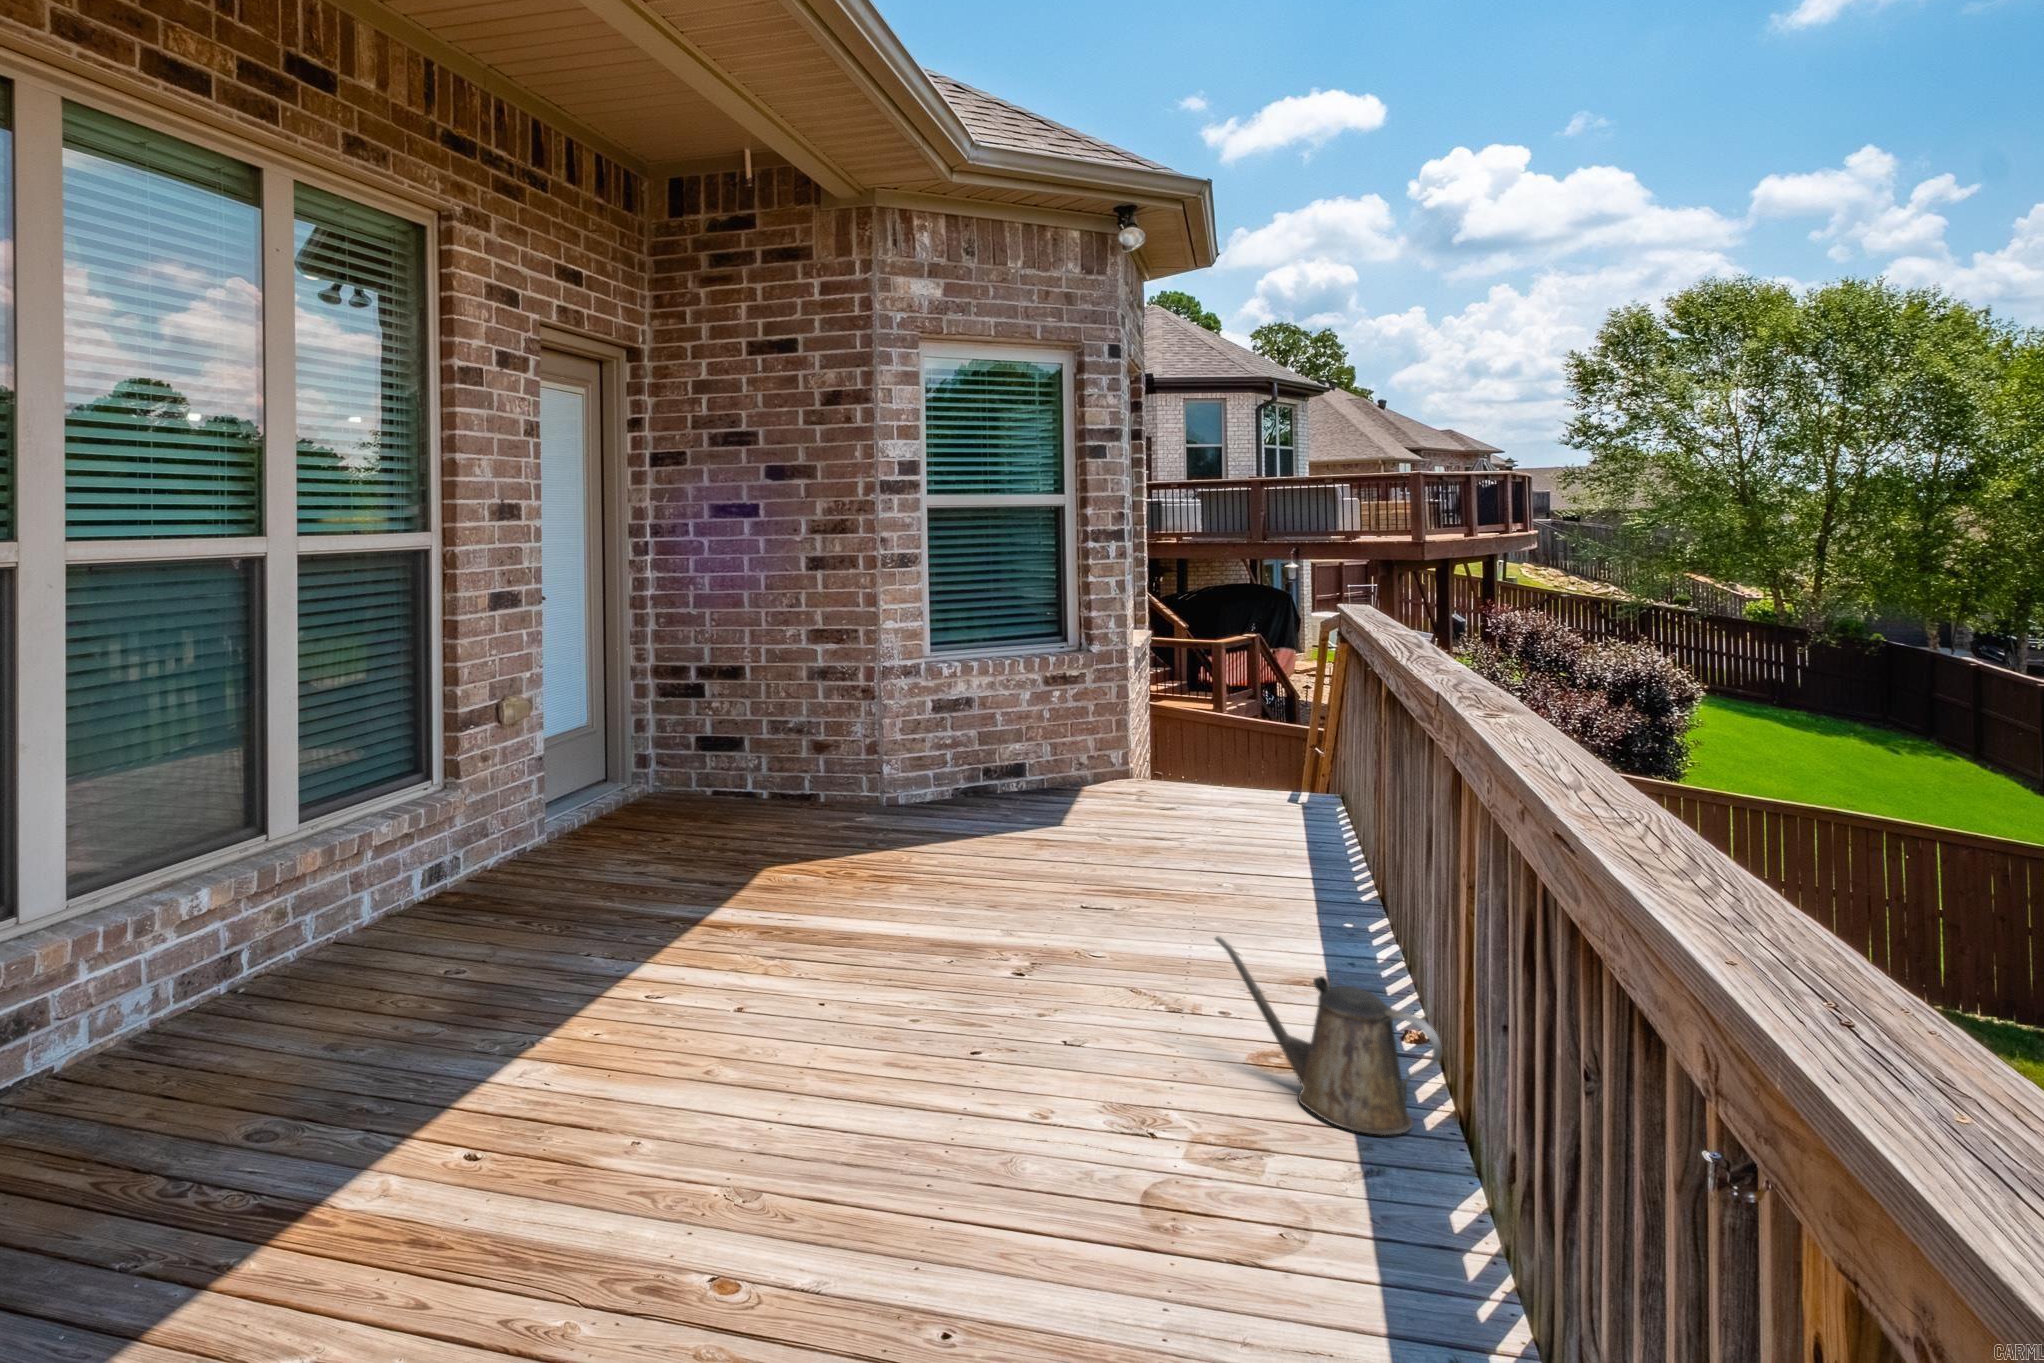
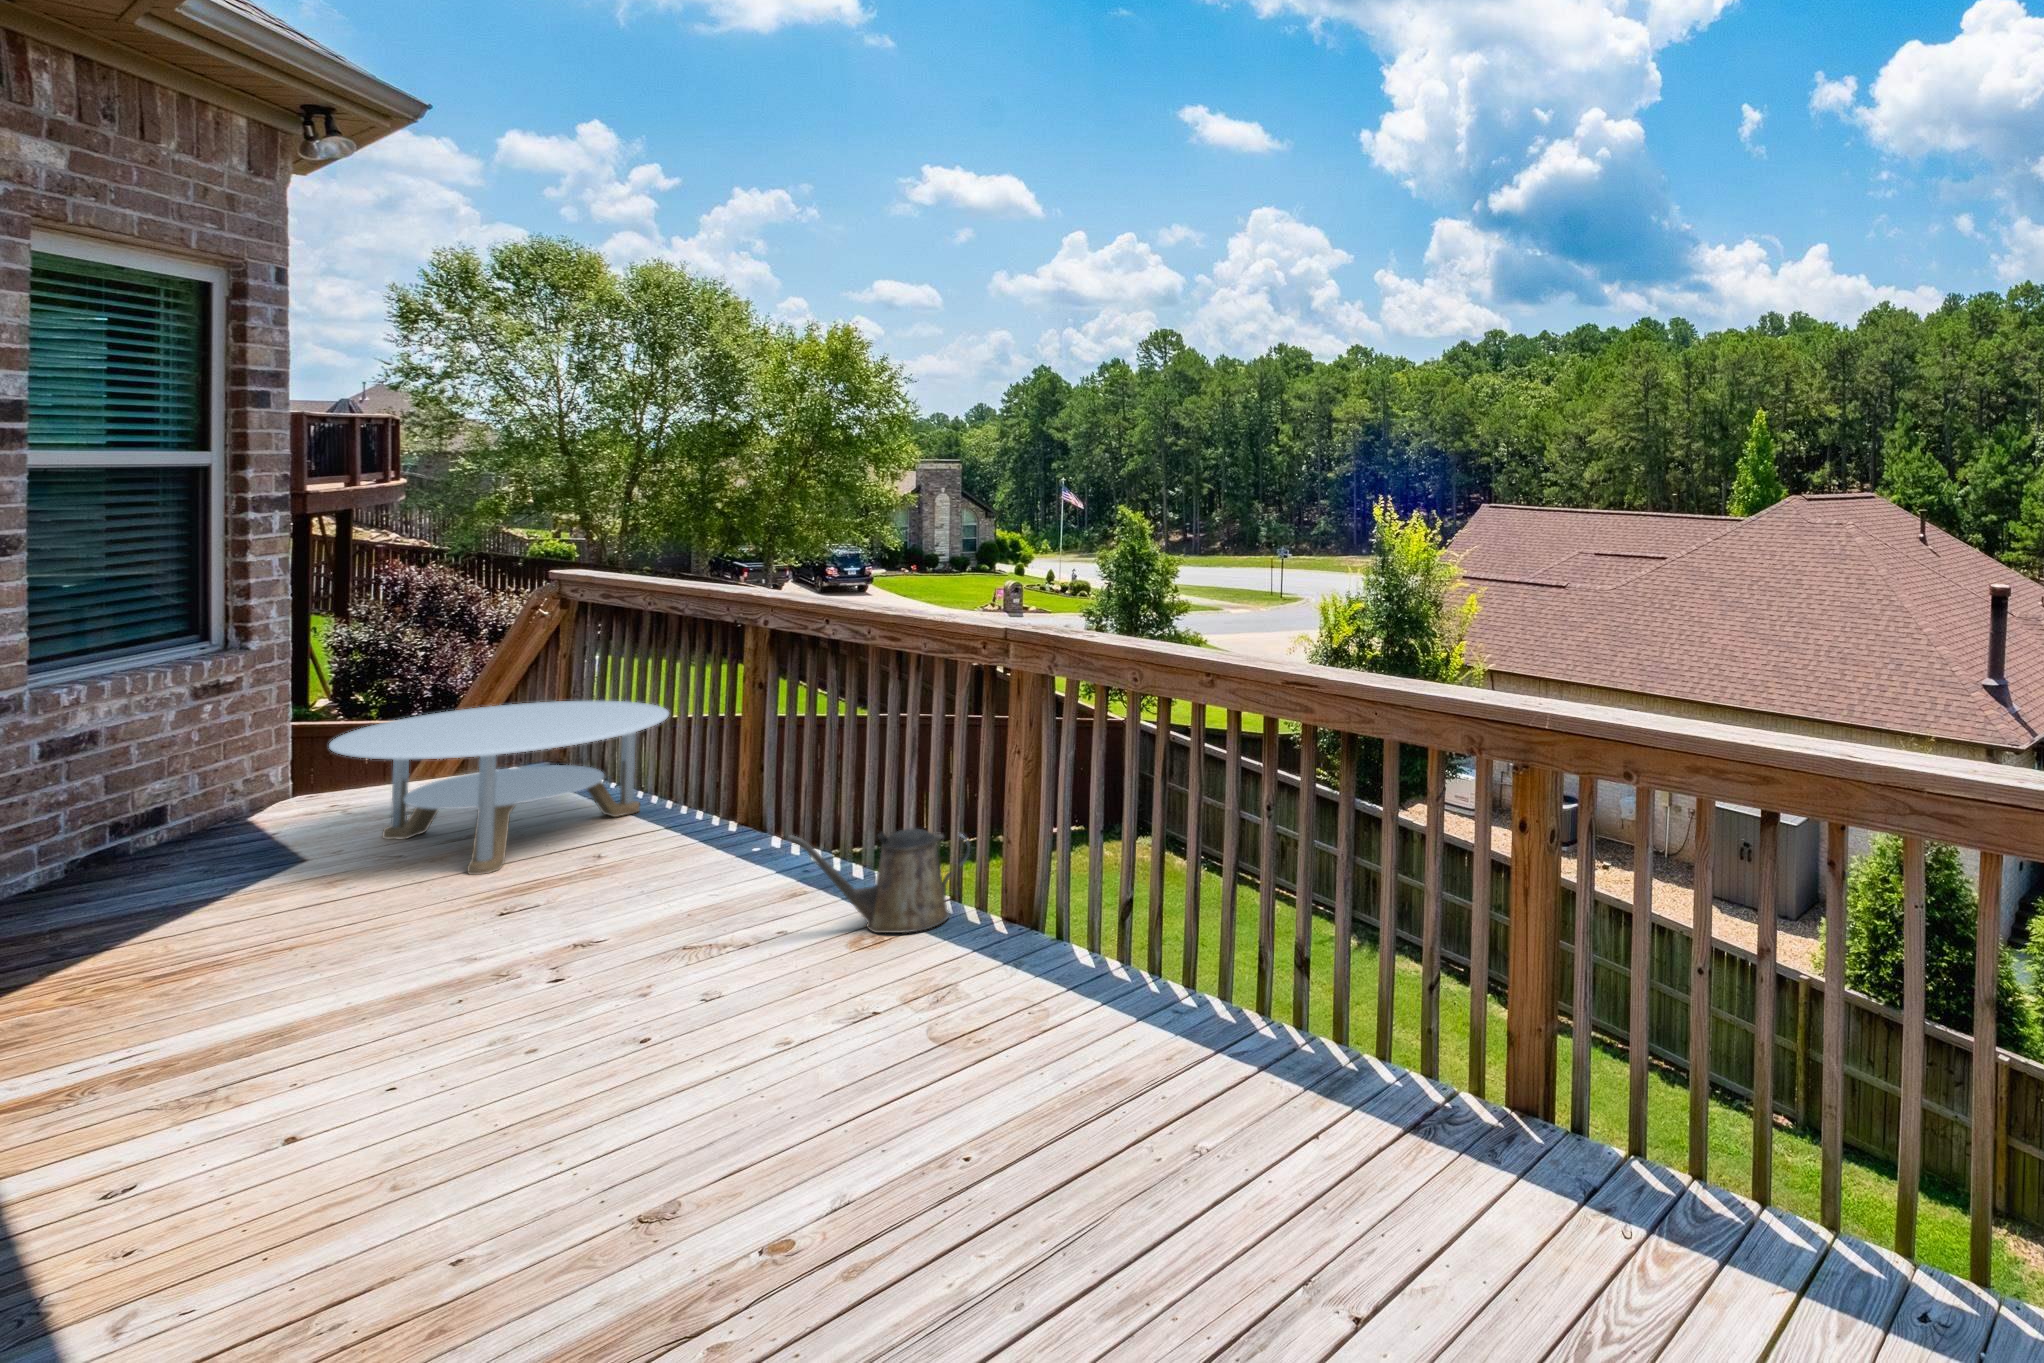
round table: none [1059,734,1343,890] -> present [329,700,669,875]

